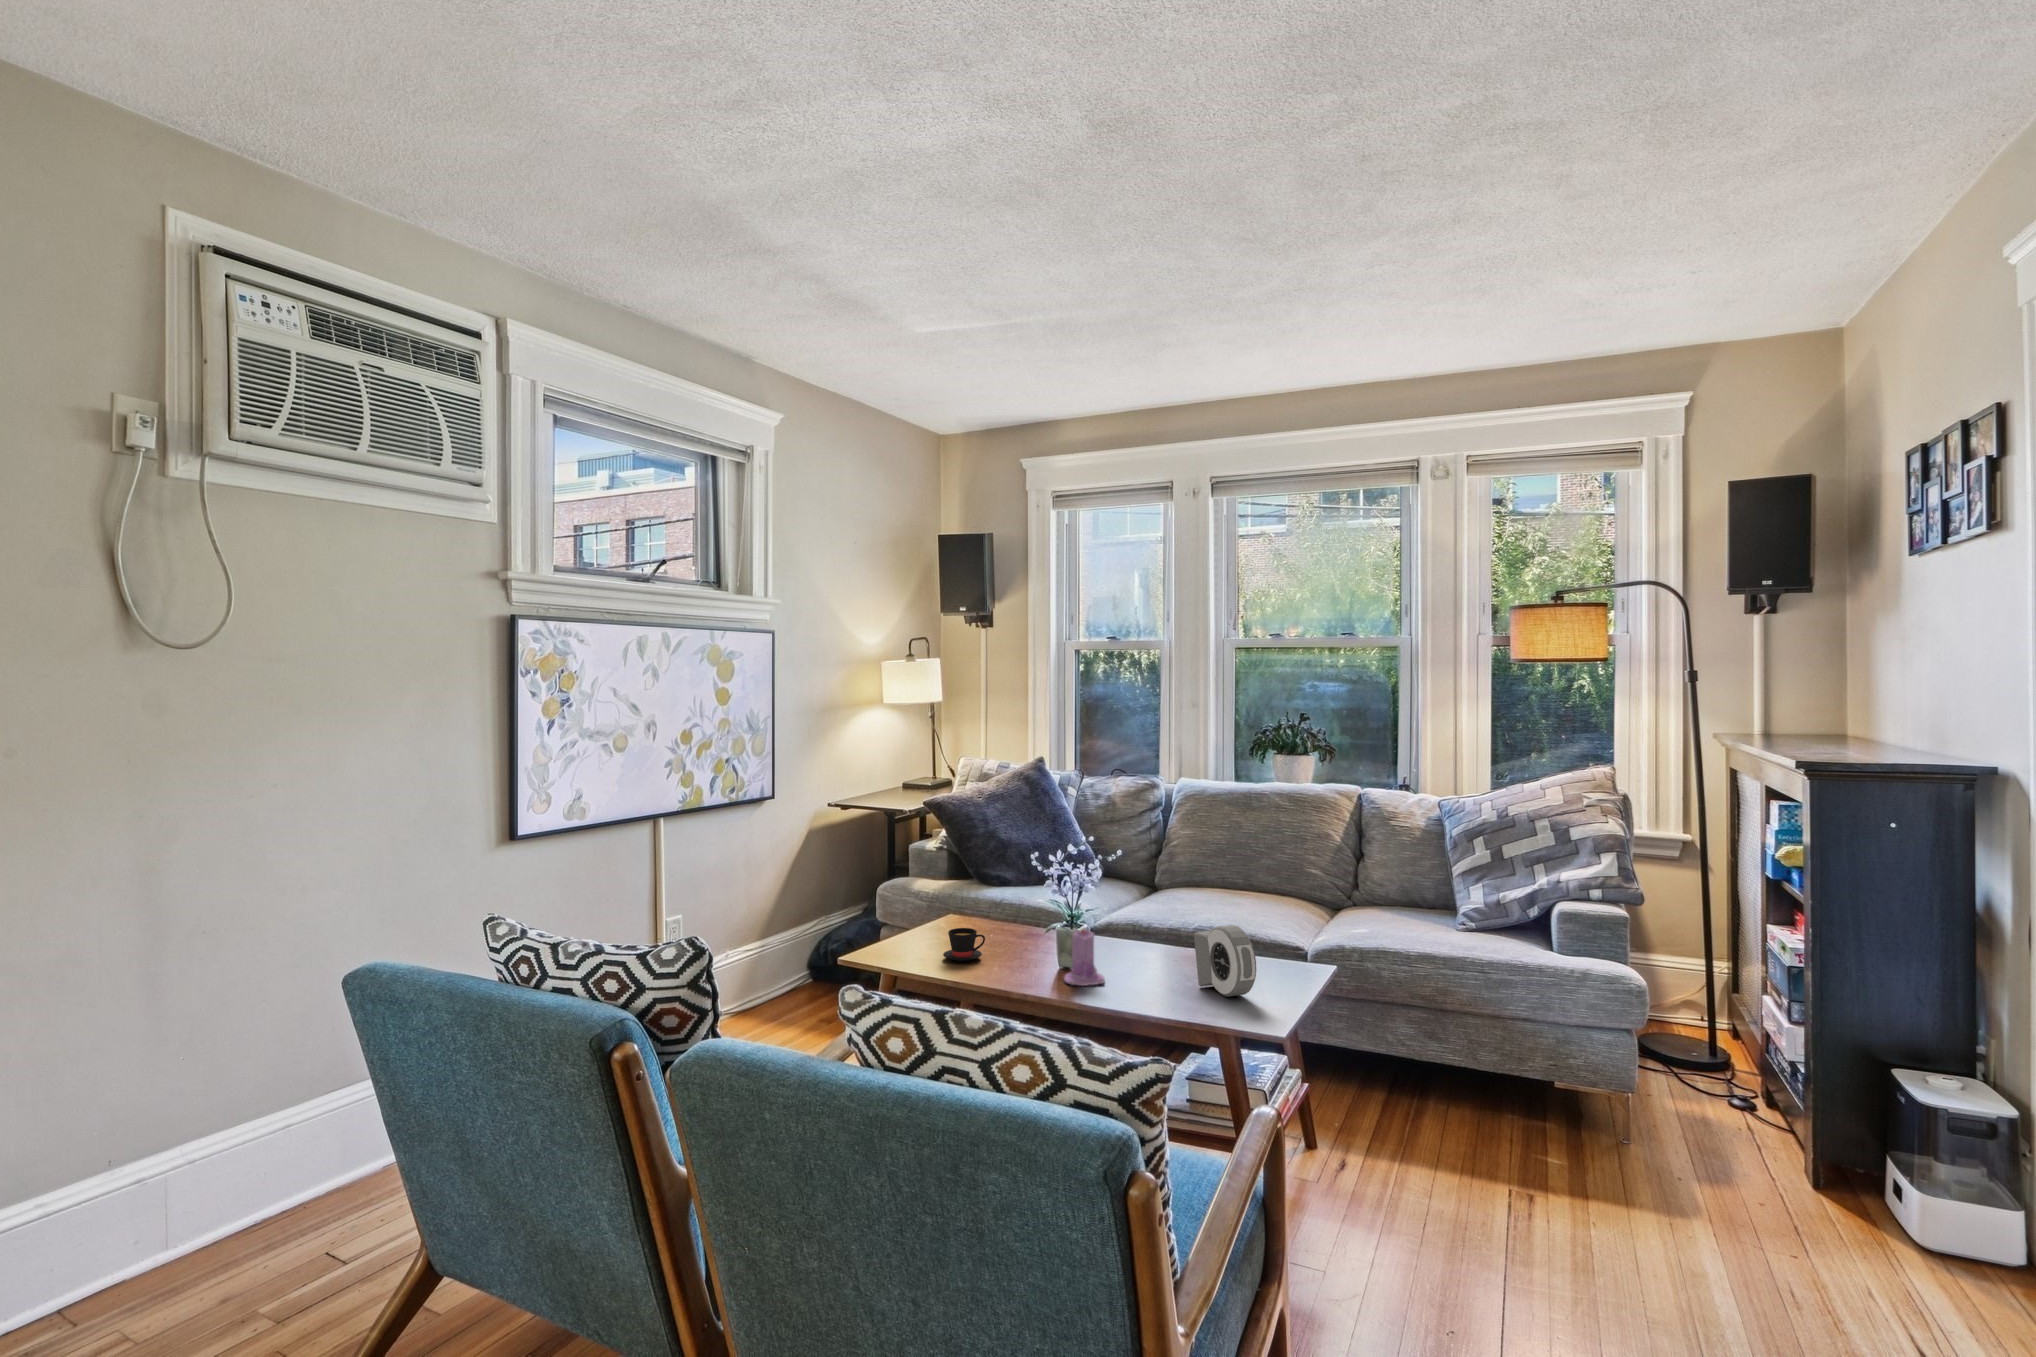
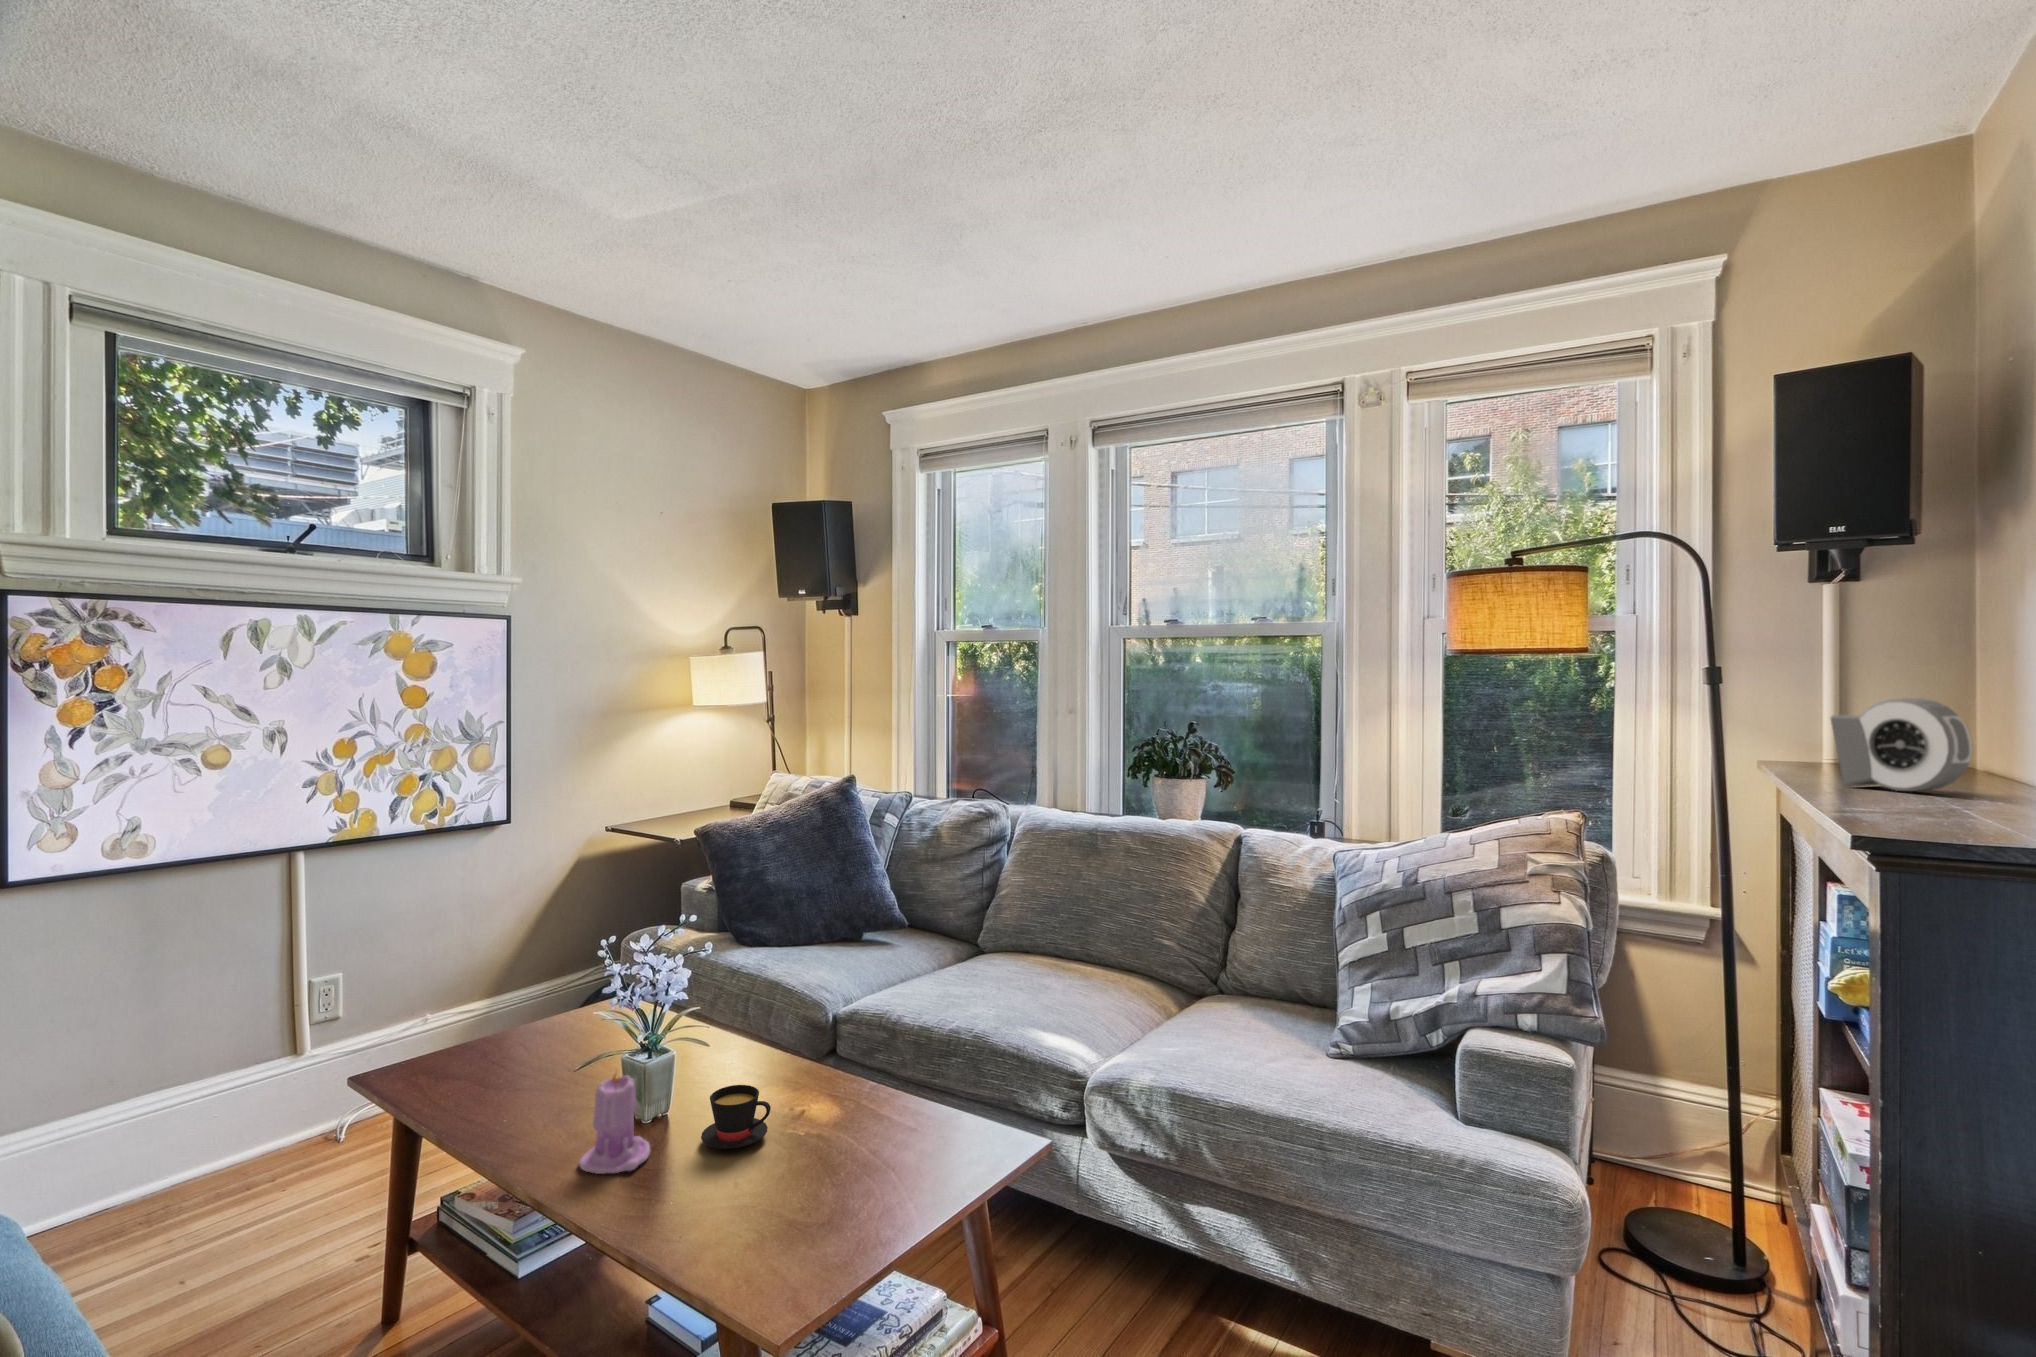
alarm clock: present [1194,925,1256,996] -> present [1831,698,1973,791]
teacup: present [943,928,985,962] -> present [701,1085,771,1149]

